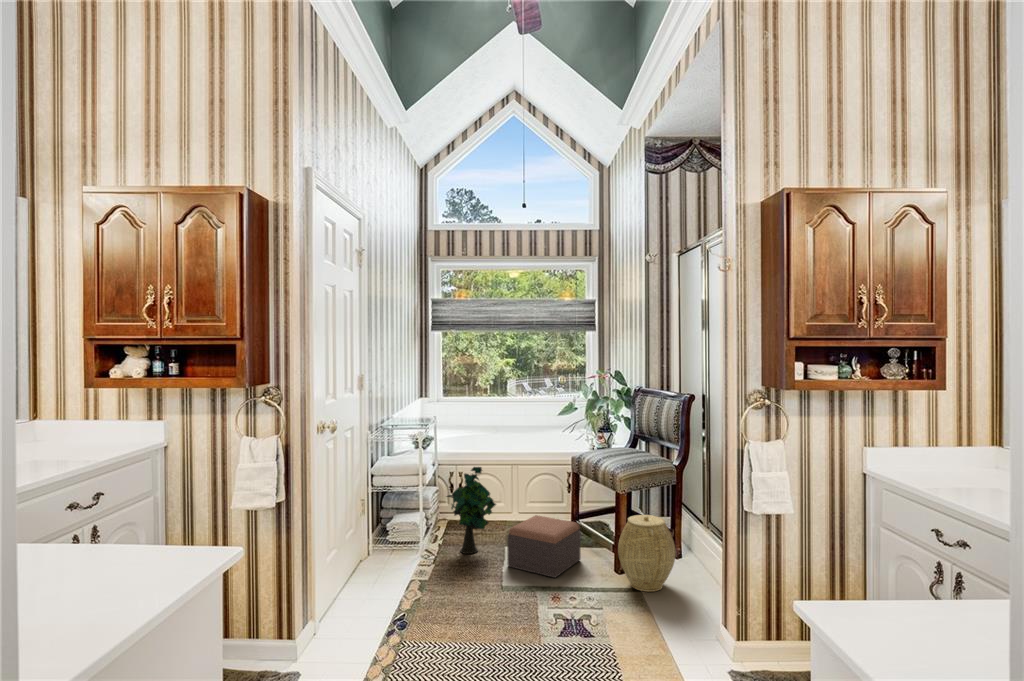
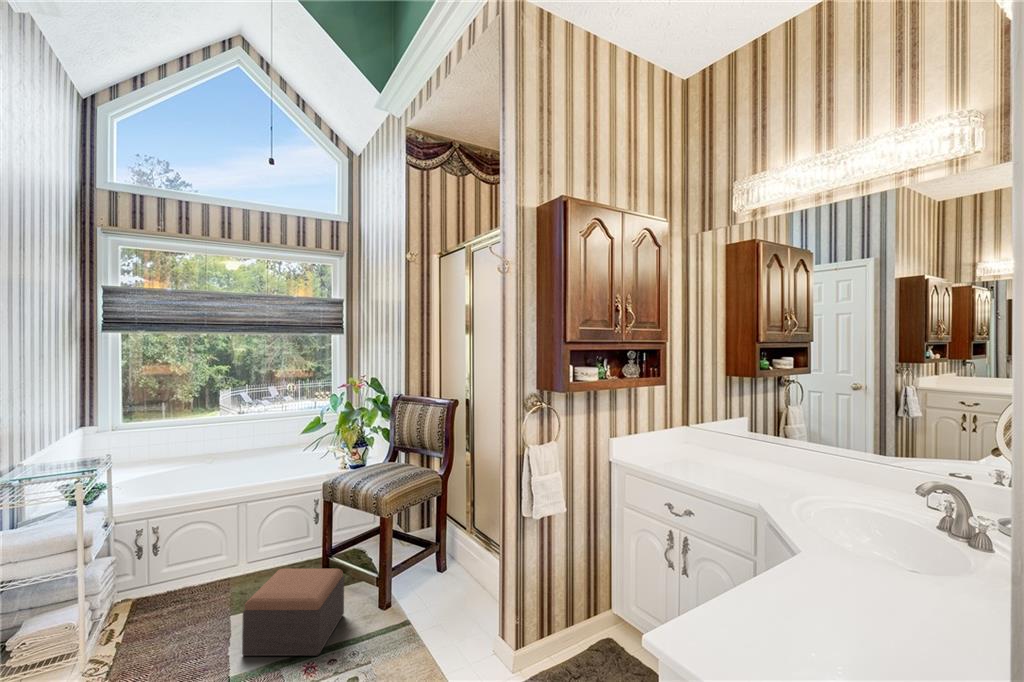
decorative plant: present [447,467,496,554] -> none [131,519,220,652]
woven basket: present [618,515,676,592] -> none [401,544,468,641]

